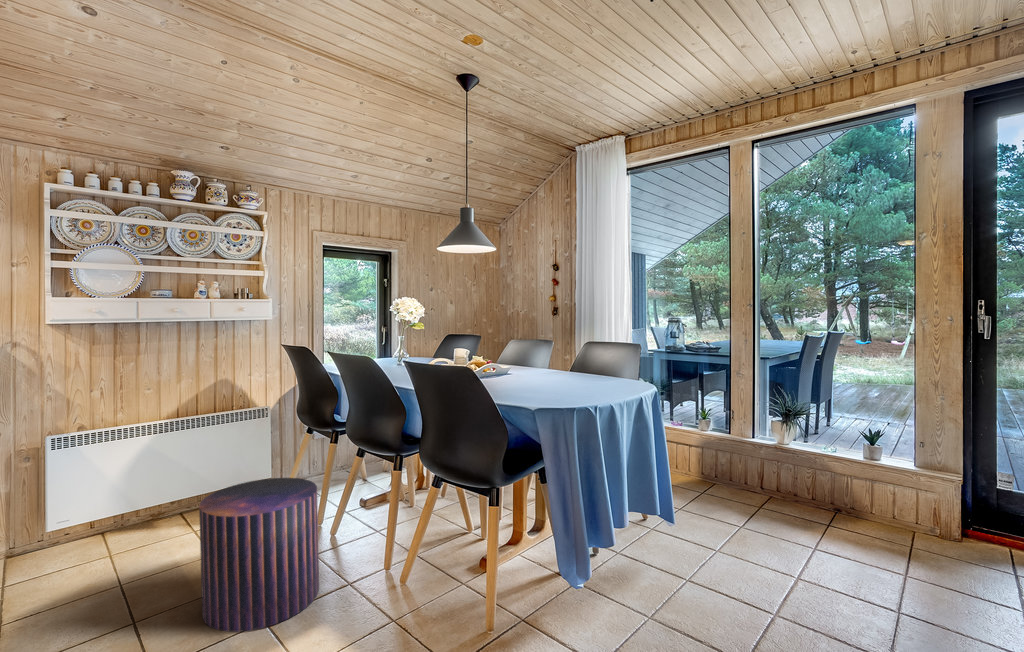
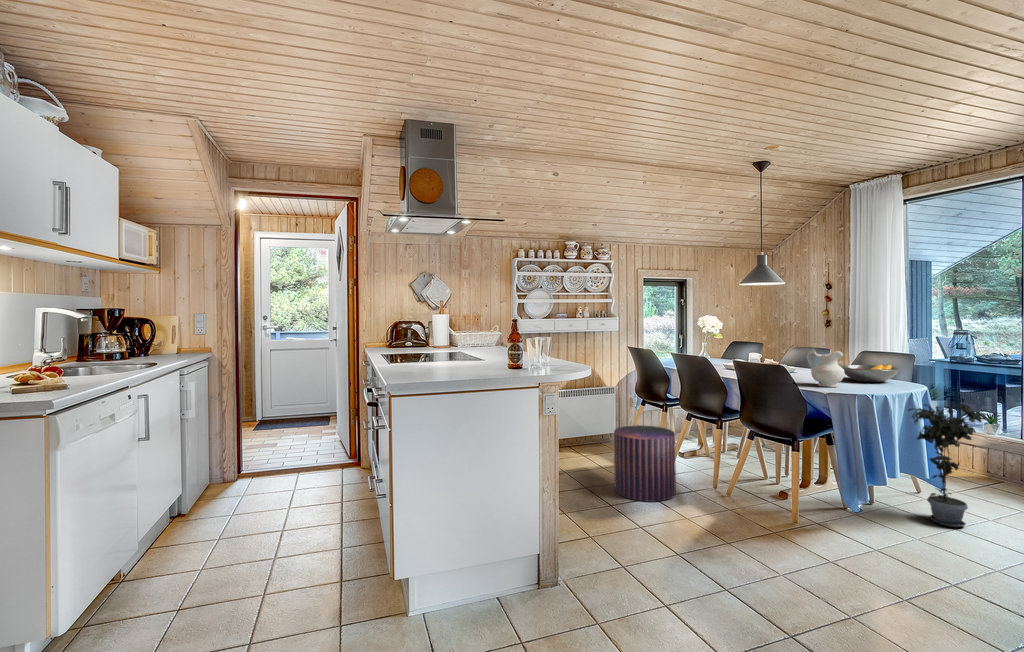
ceramic pitcher: none [515,341,561,397] -> present [807,349,844,387]
fruit bowl: none [558,360,625,385] -> present [841,364,899,382]
potted plant: none [636,403,721,582] -> present [908,398,989,527]

